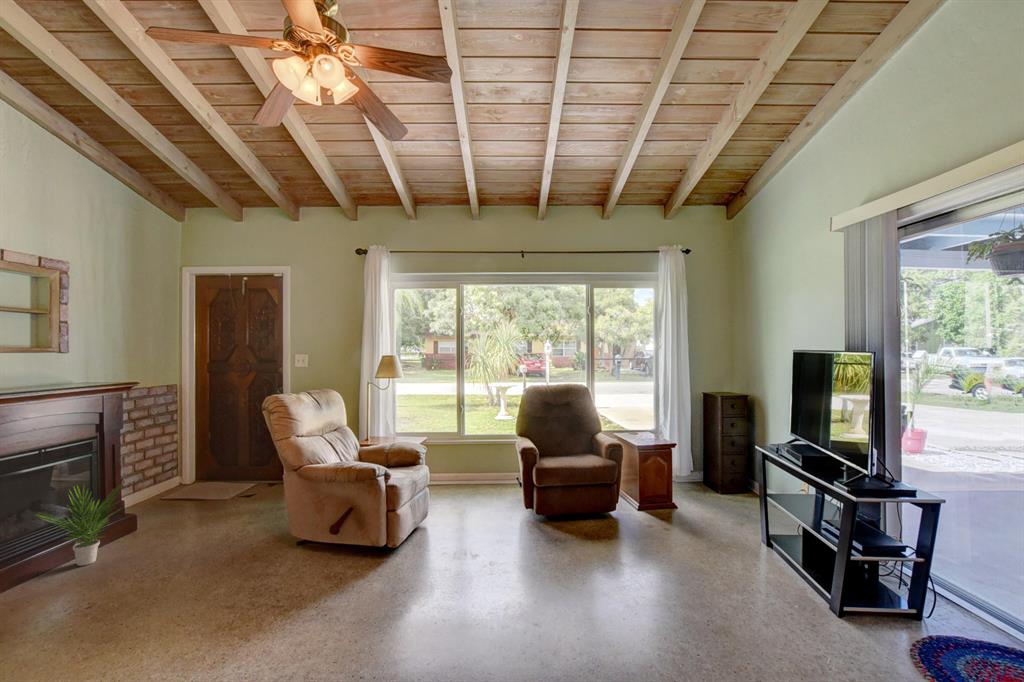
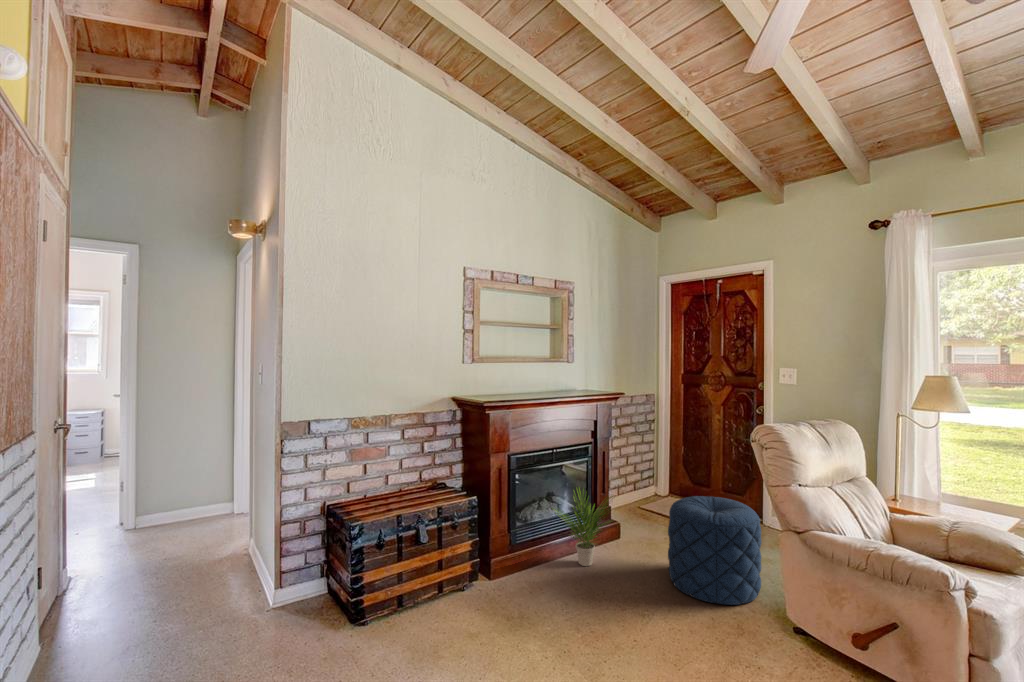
pouf: none [187,463,273,551] -> present [668,496,762,605]

